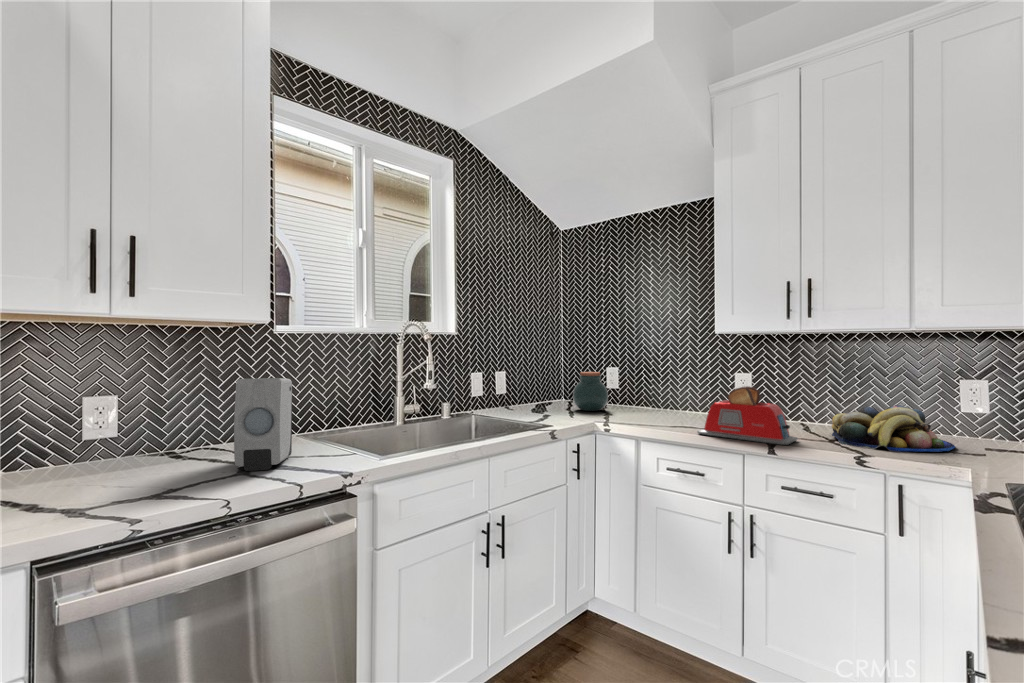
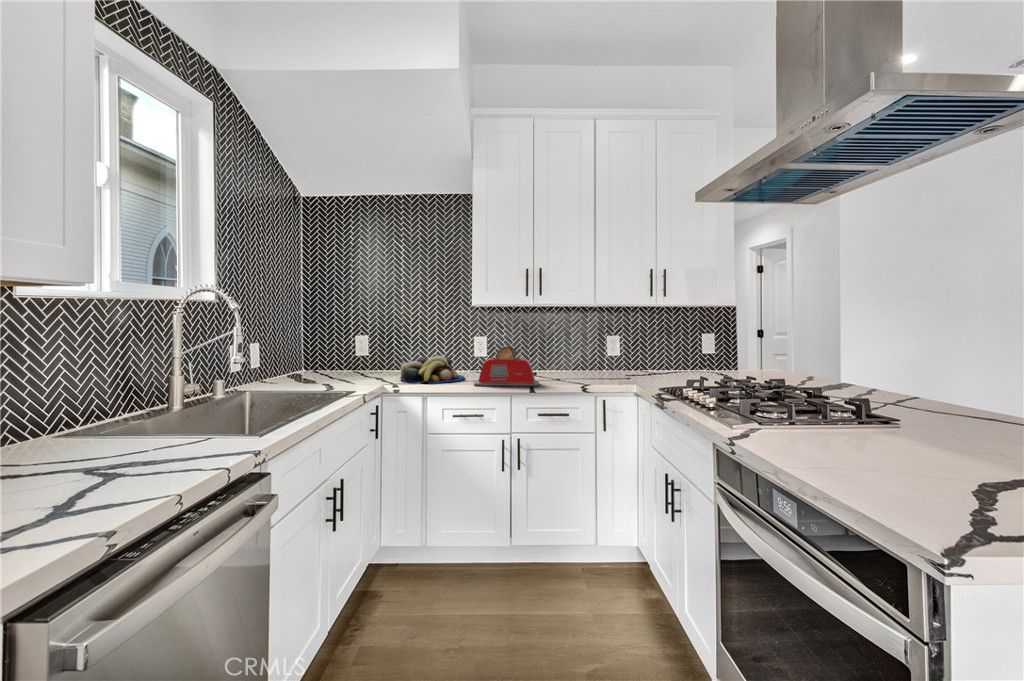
jar: present [573,372,608,411] -> none [335,341,370,378]
soap dispenser: present [234,378,292,471] -> none [56,355,145,471]
fruit bowl: present [832,405,955,452] -> present [400,355,465,384]

